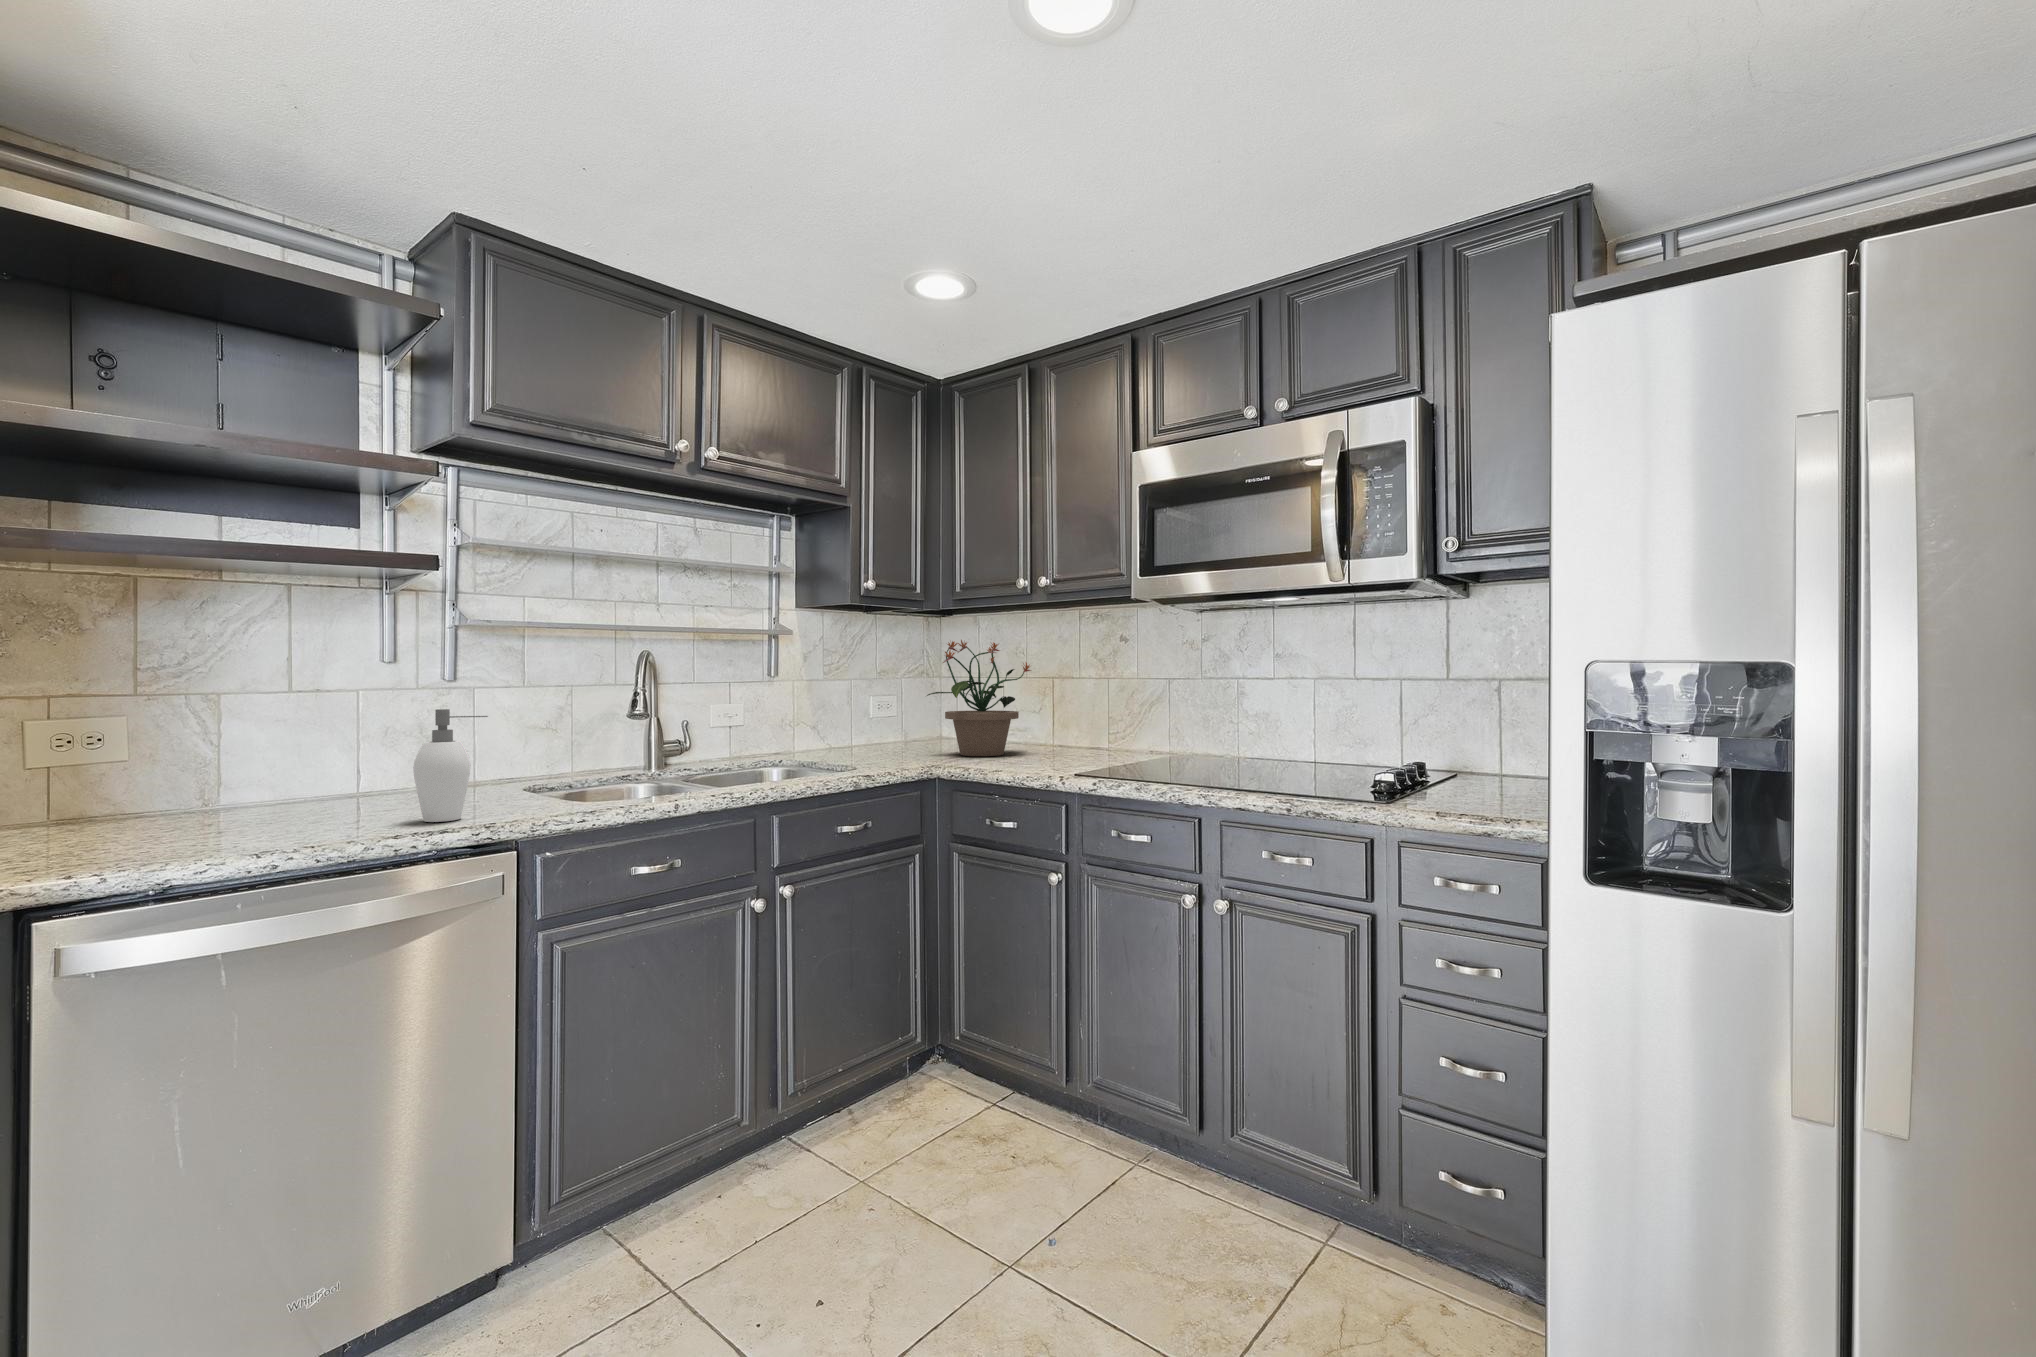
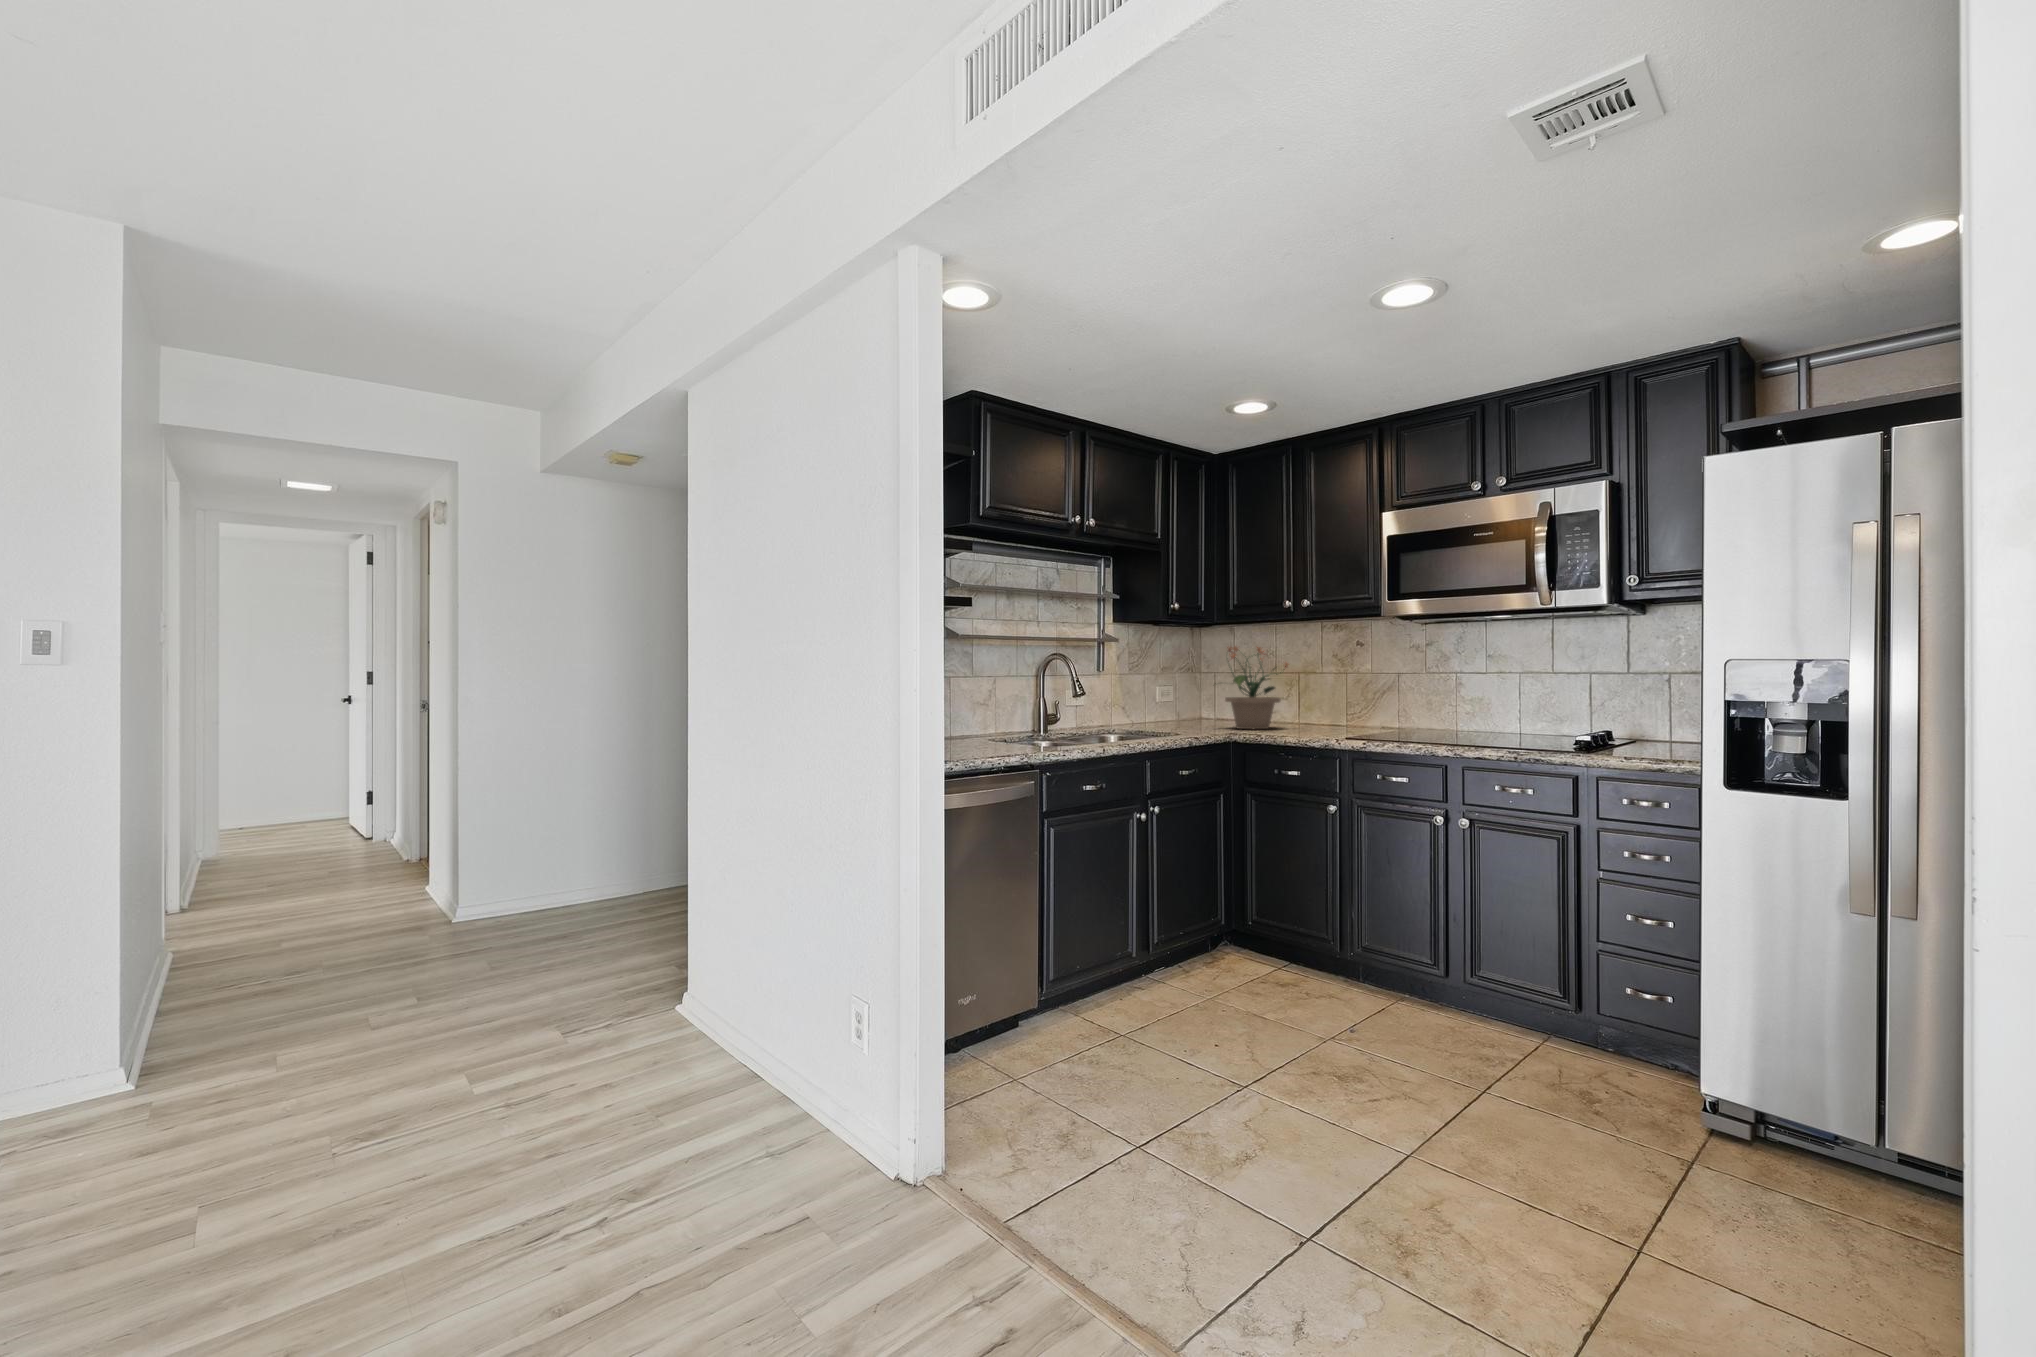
soap dispenser: present [413,709,488,822] -> none [978,687,1015,752]

